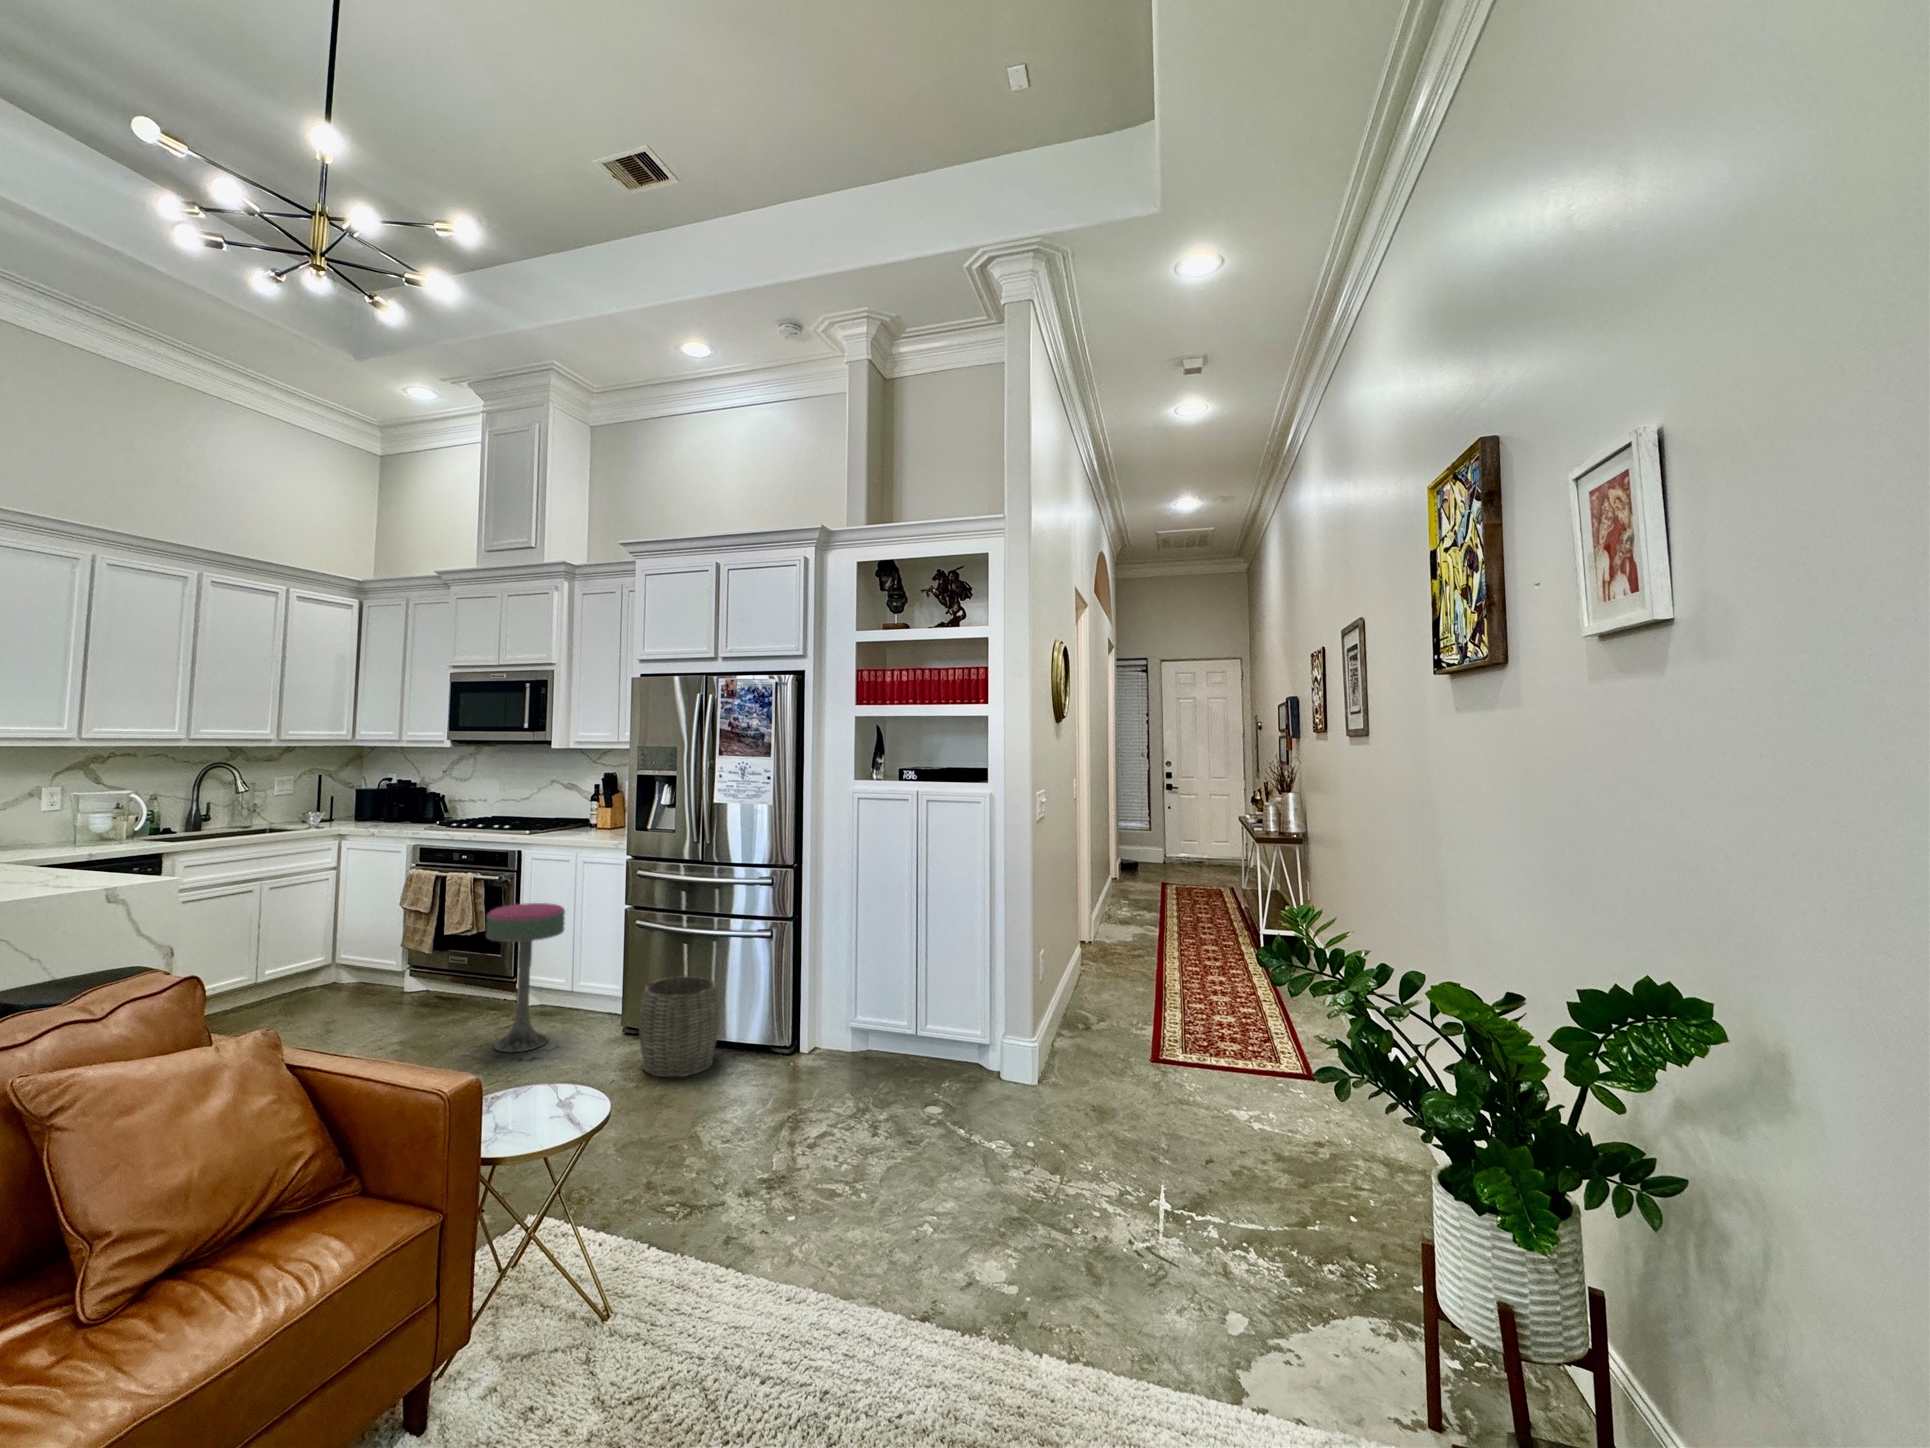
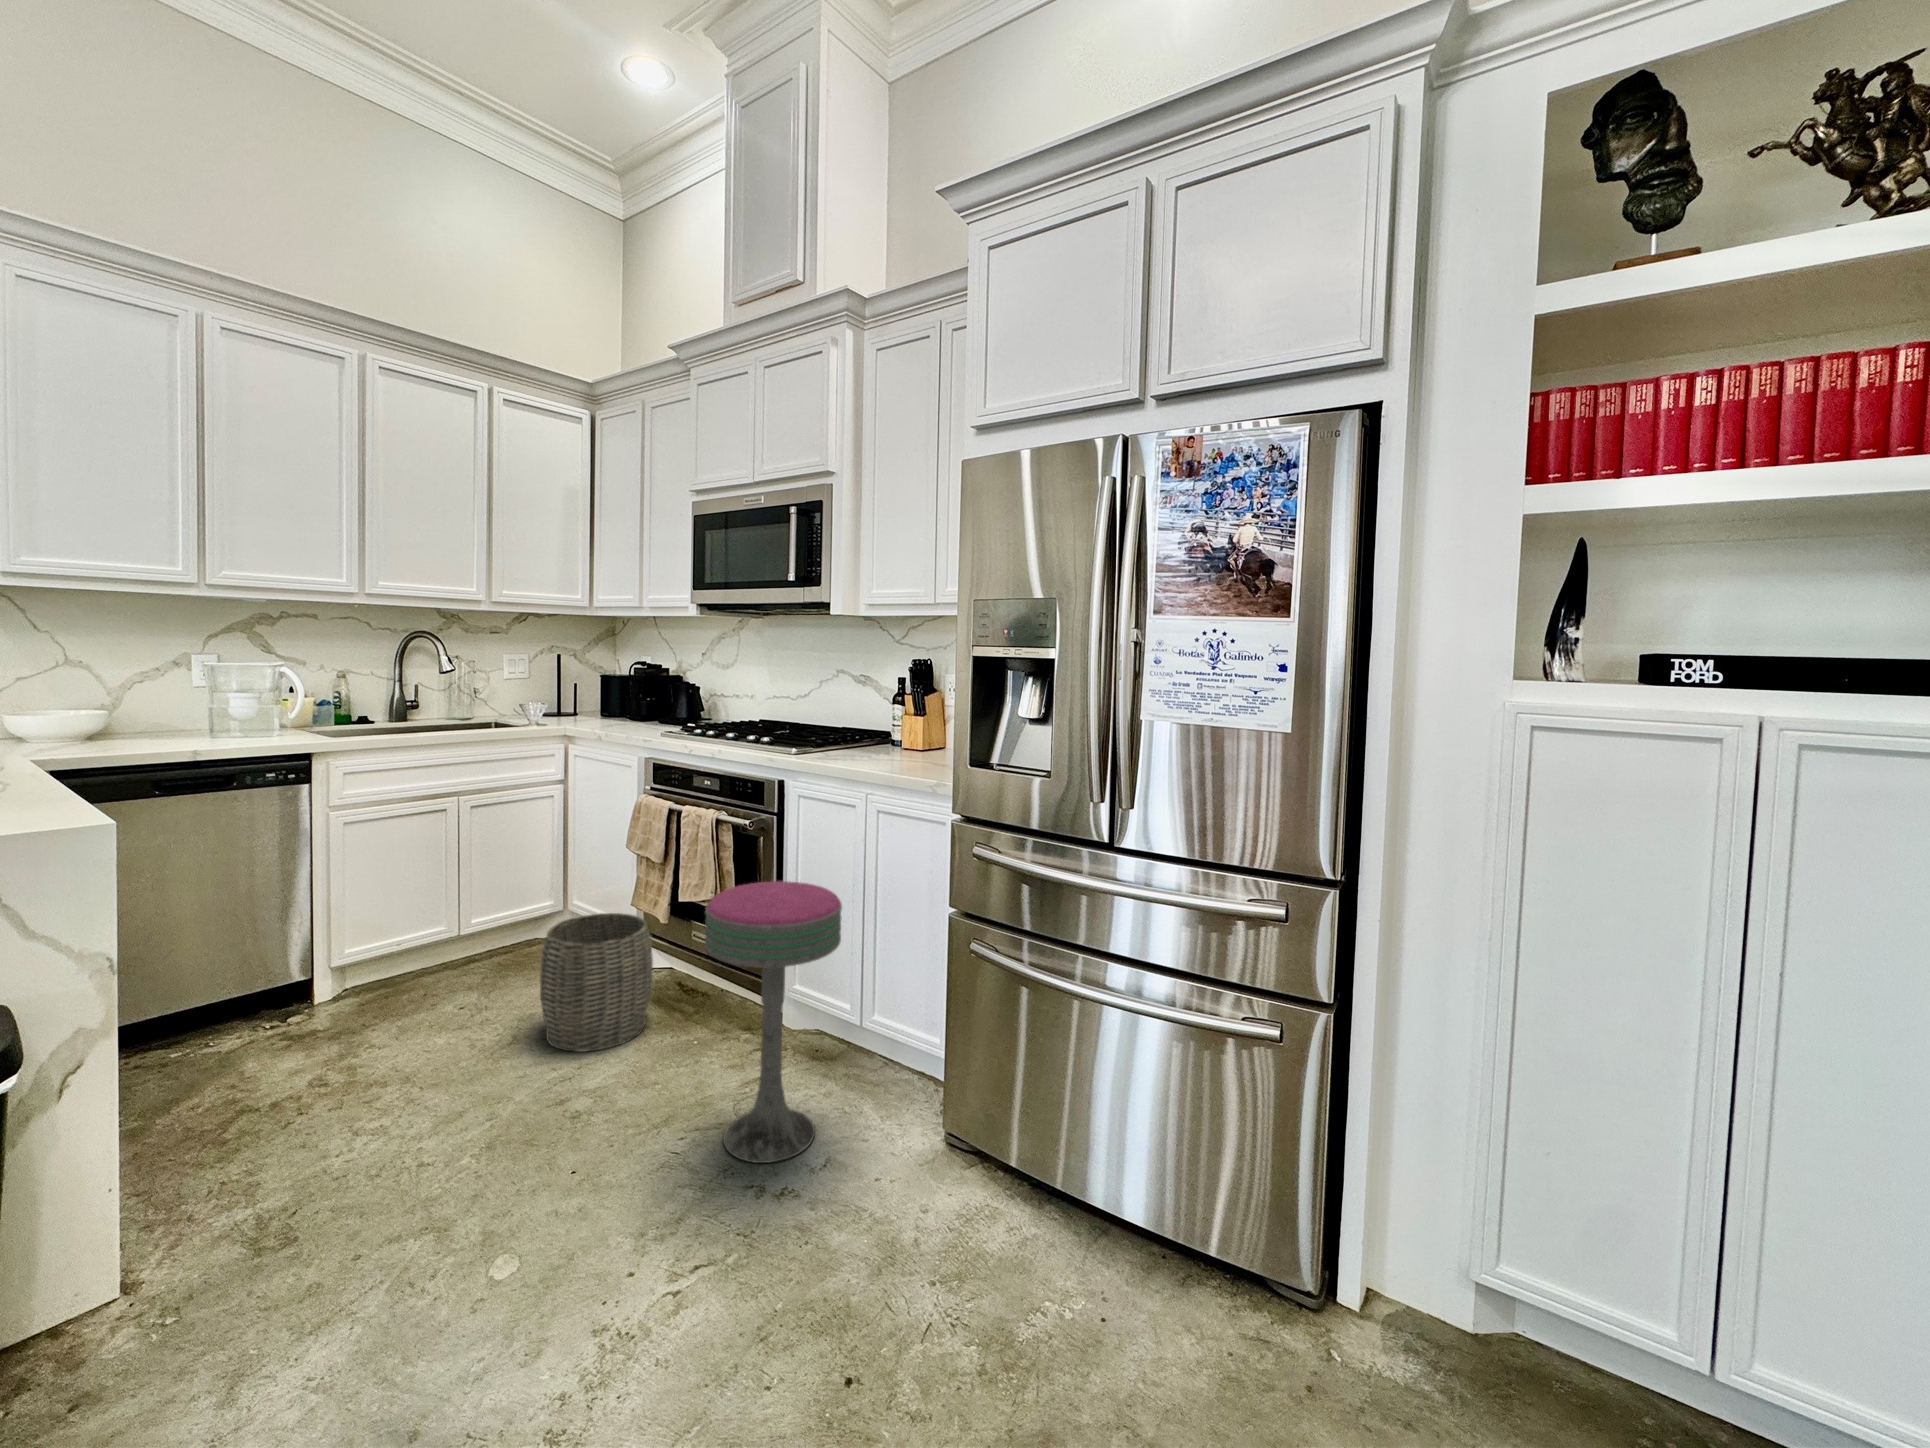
woven basket: present [639,976,719,1077] -> present [540,913,653,1052]

